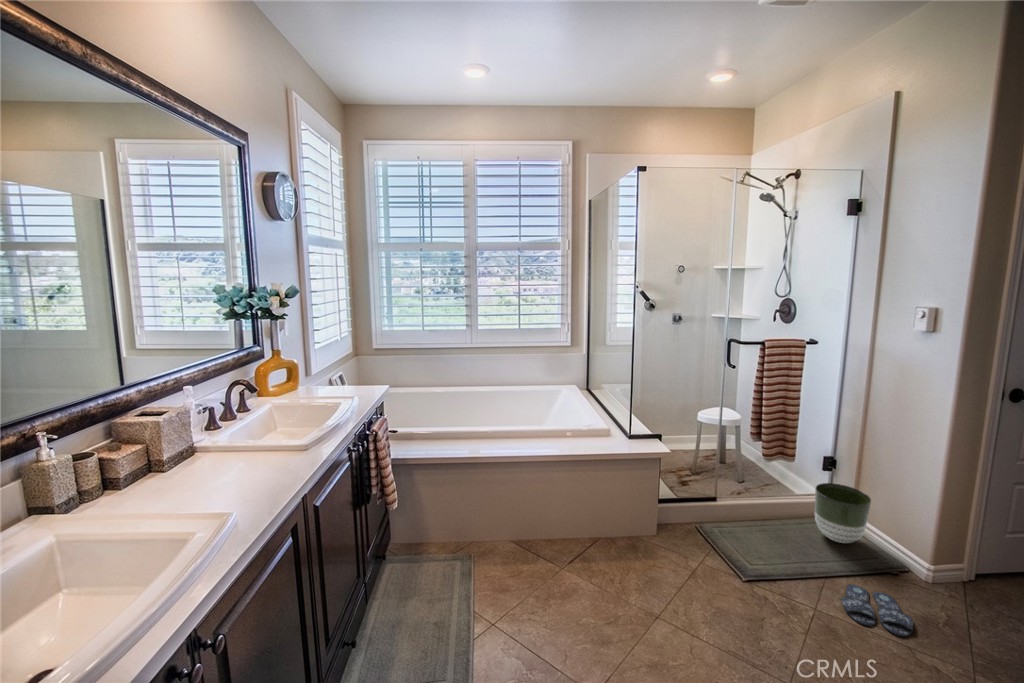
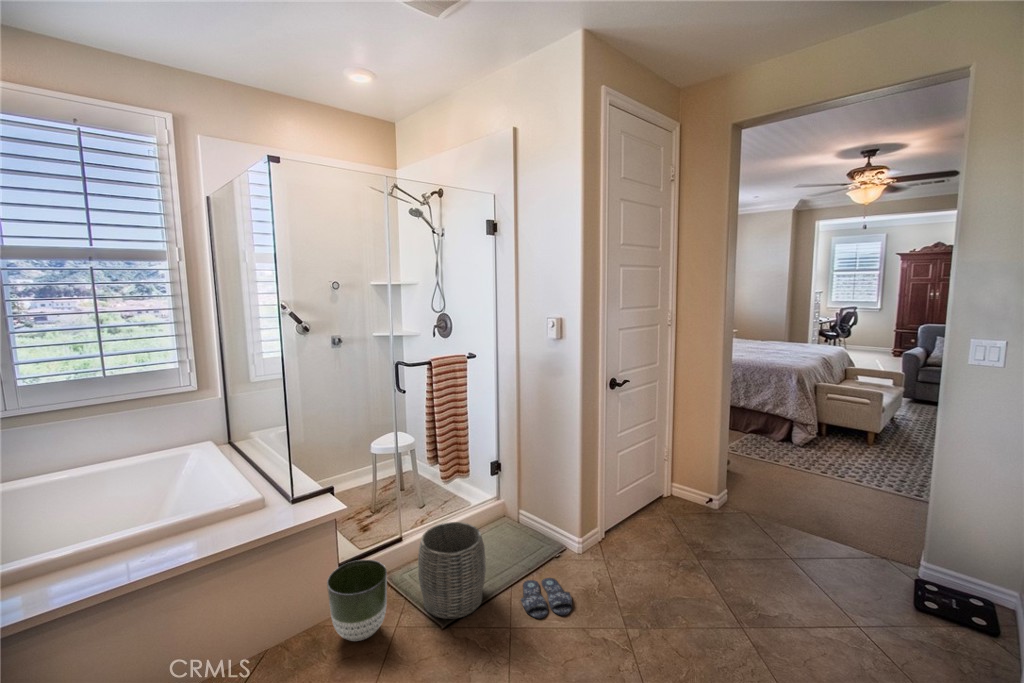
planter: present [815,483,871,543] -> present [327,560,387,641]
woven basket: none [728,494,803,586] -> present [418,522,486,619]

